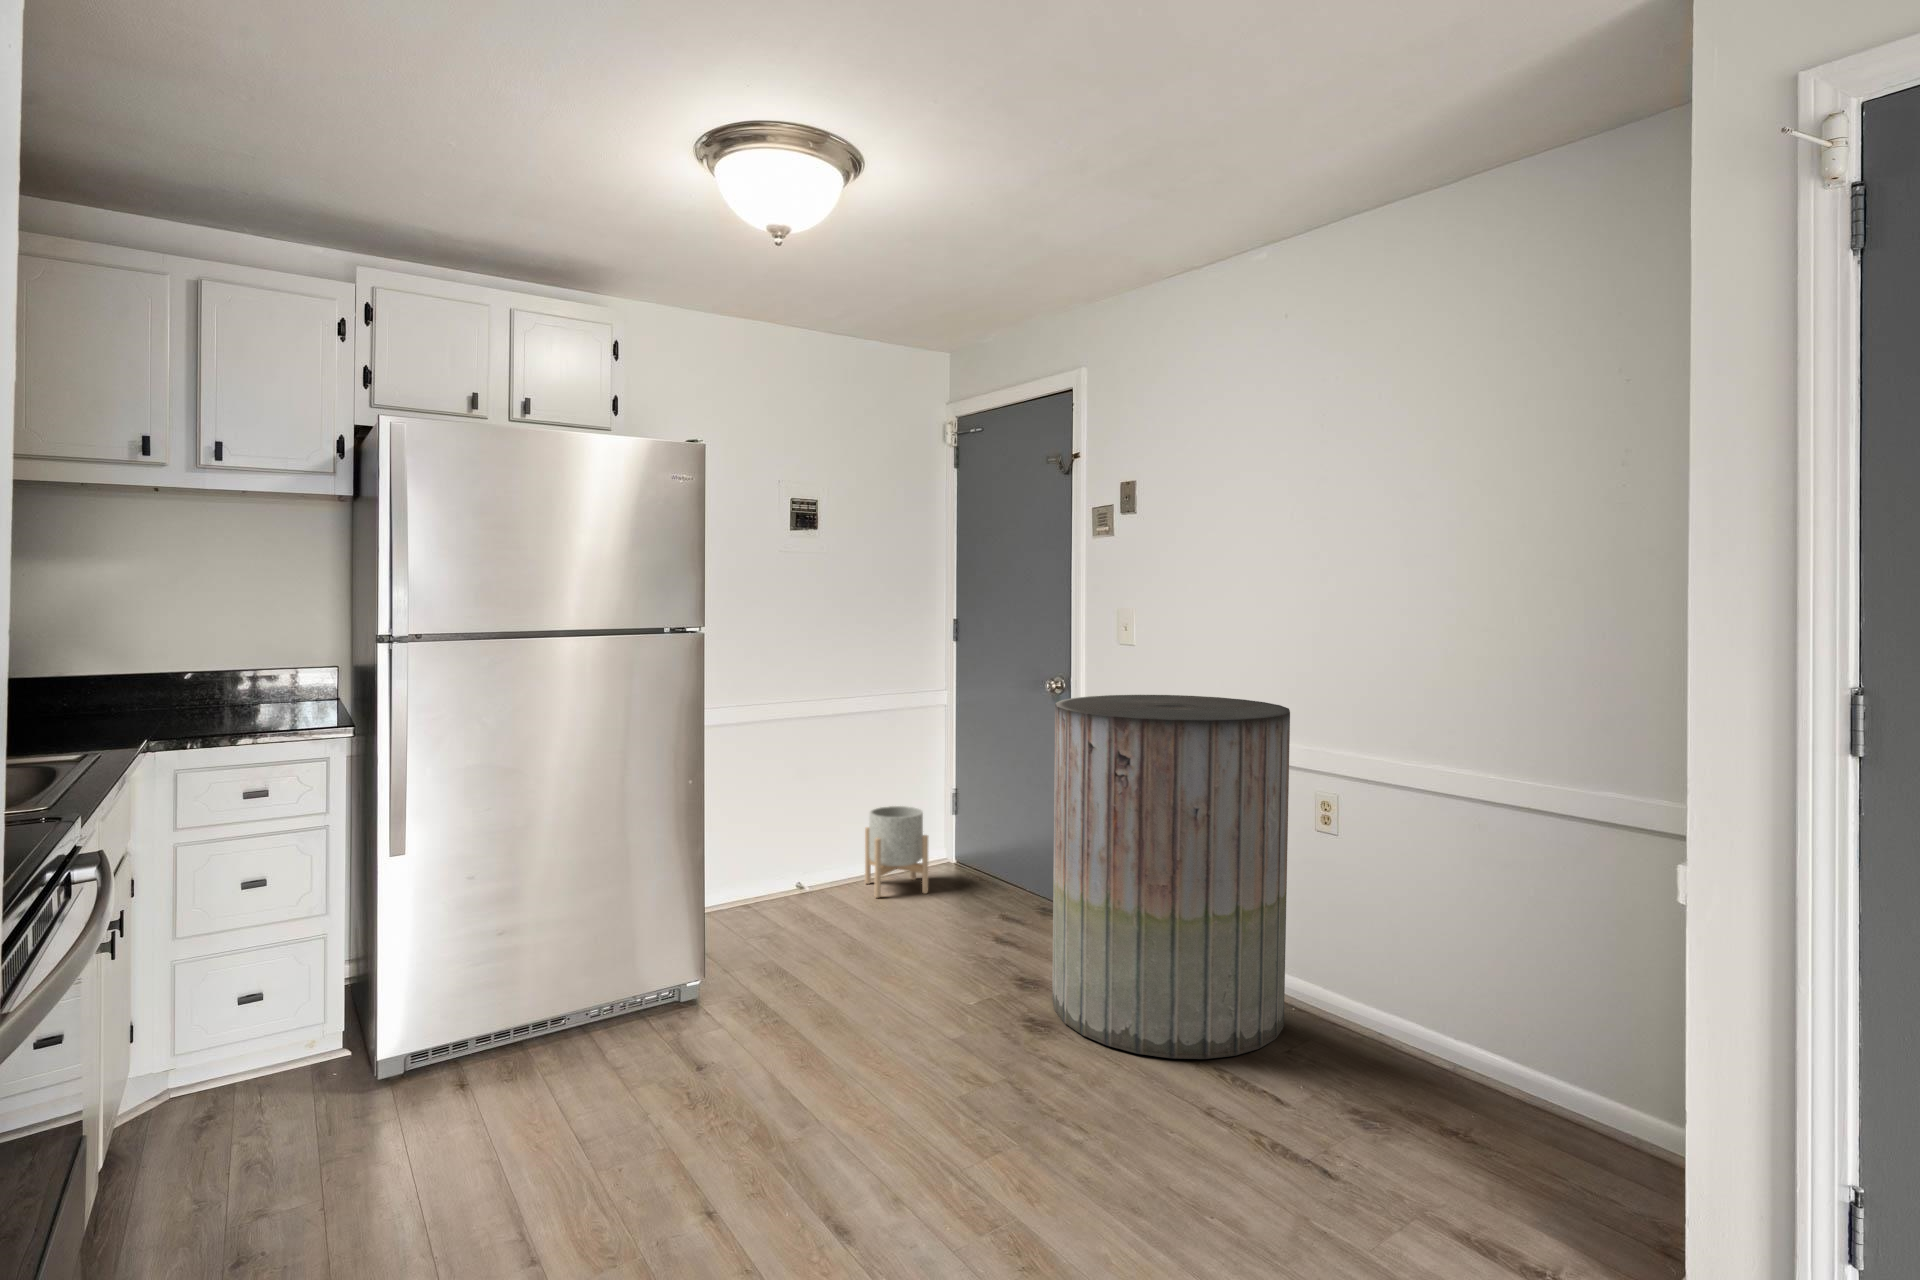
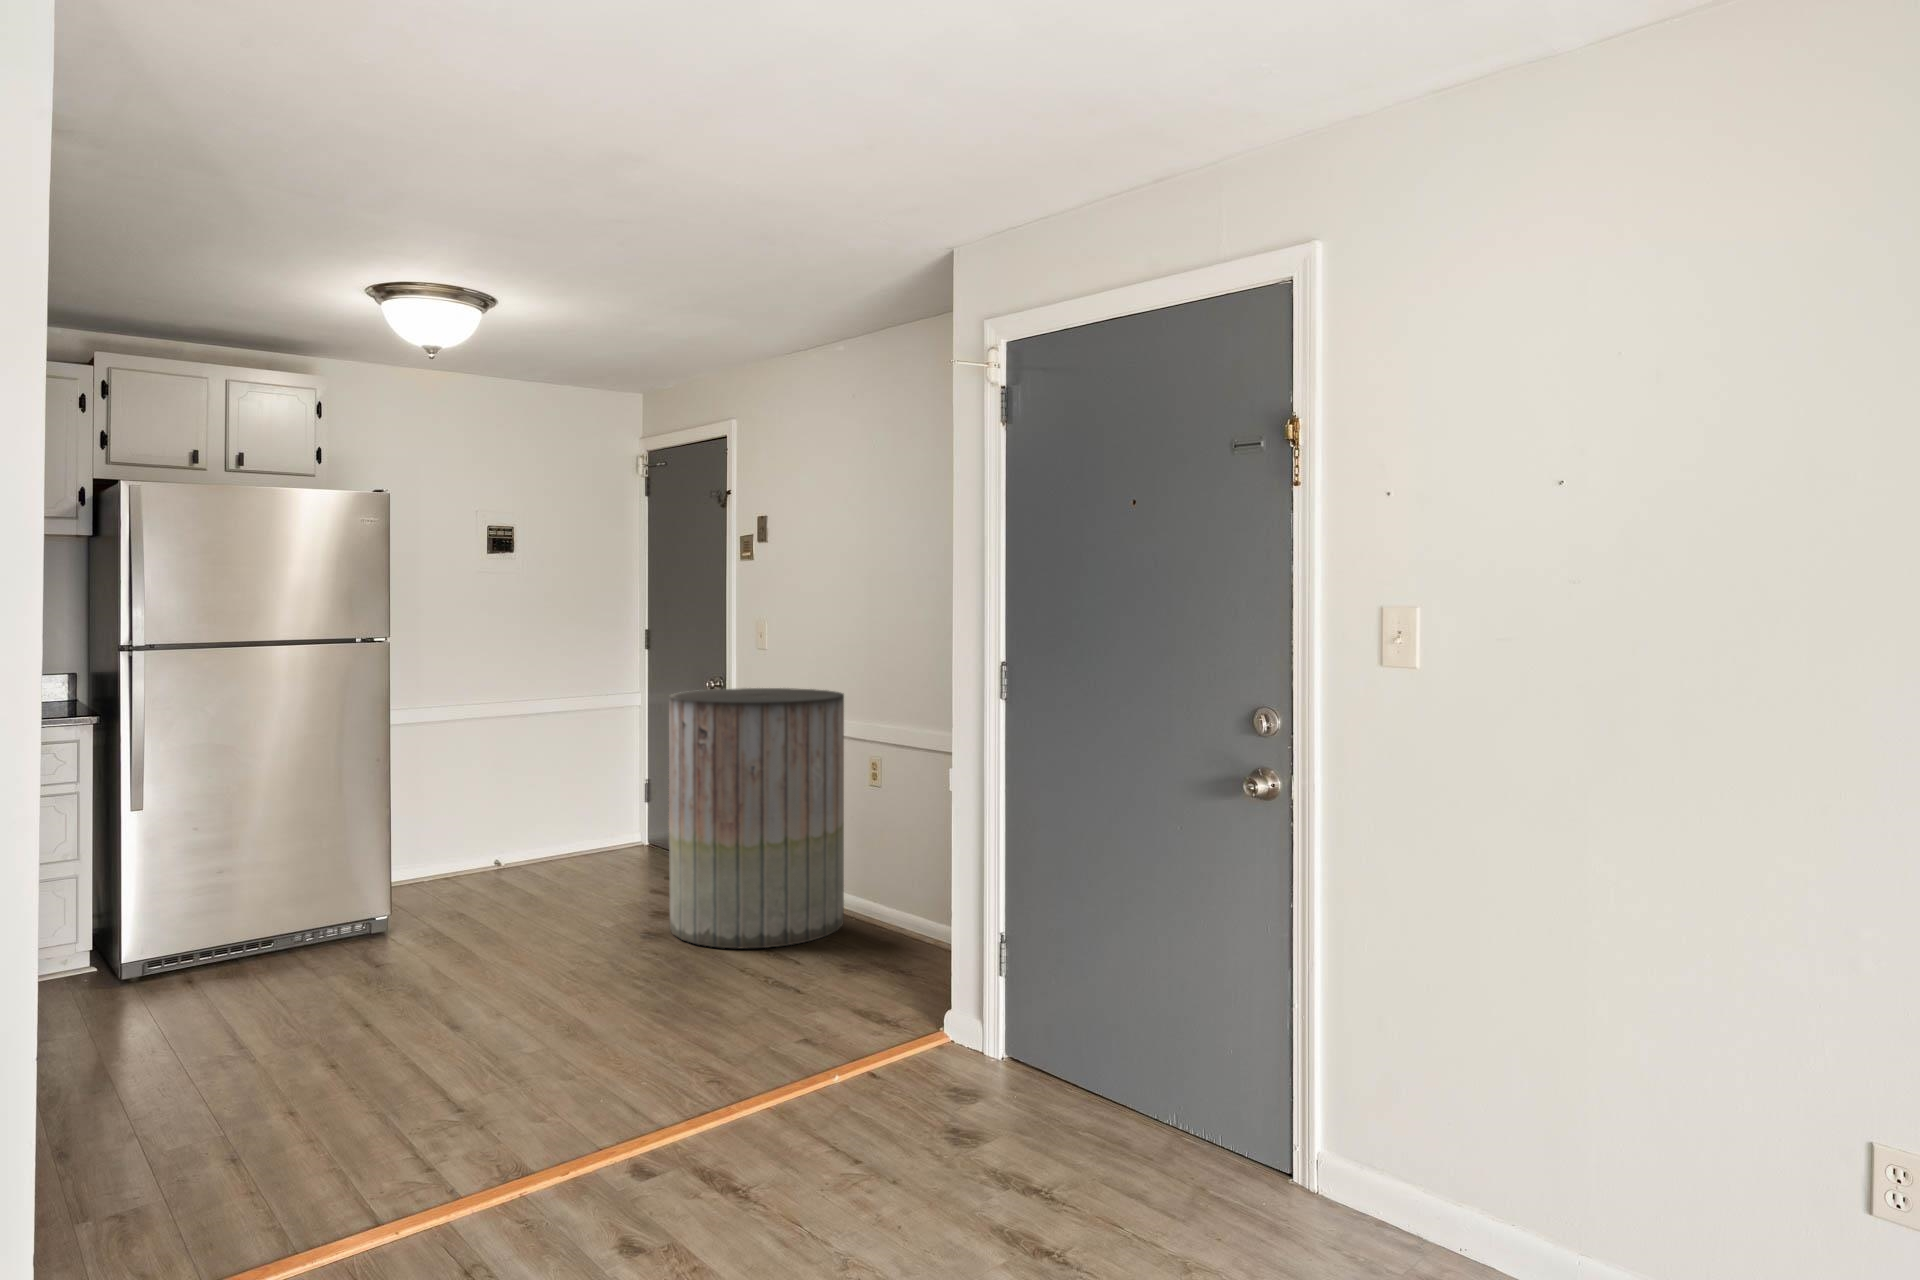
planter: present [865,806,928,898] -> none [559,791,612,868]

